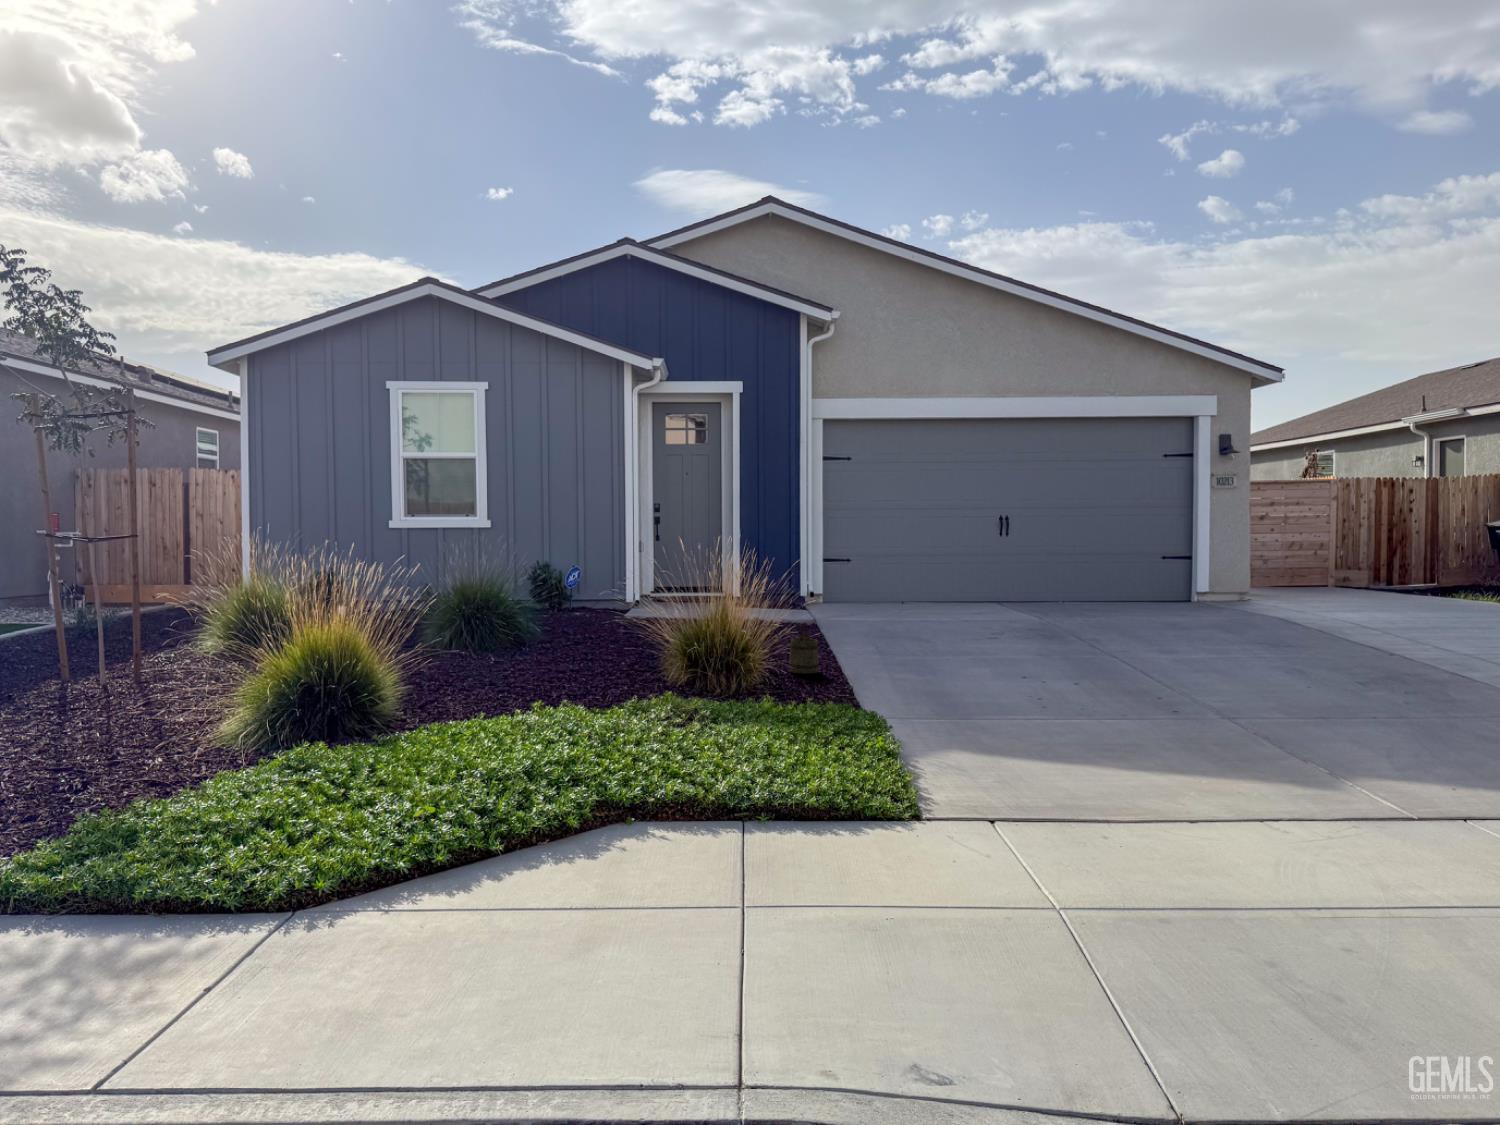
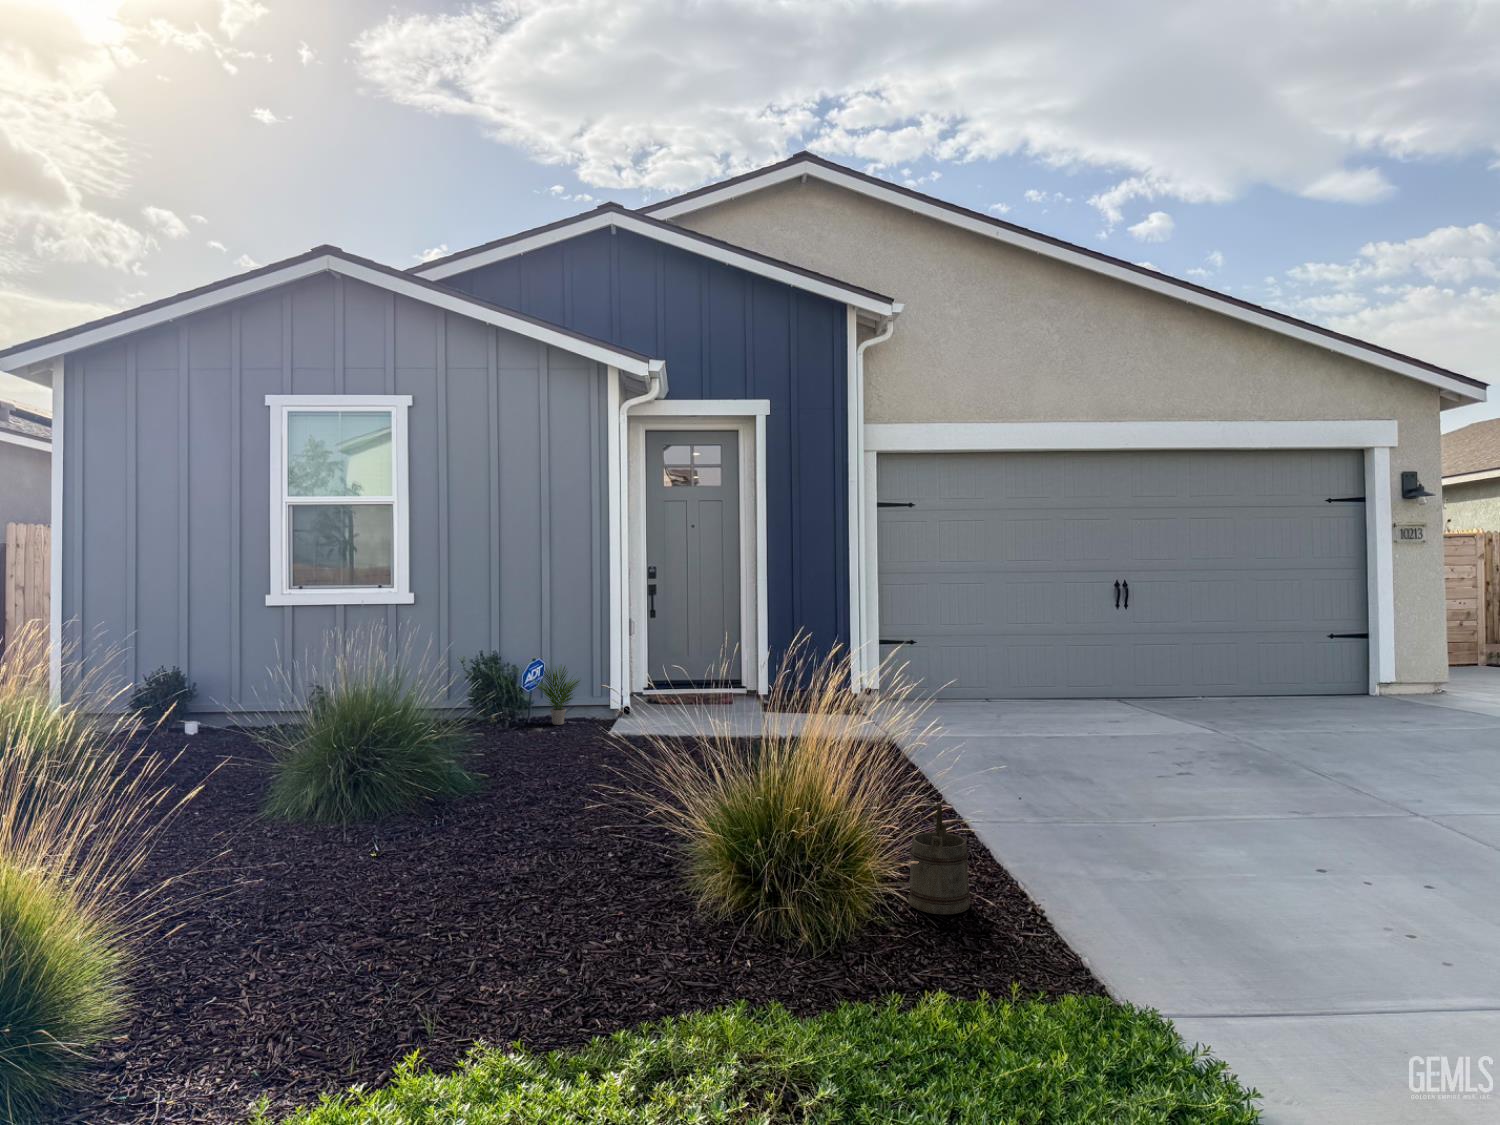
potted plant: none [573,570,608,610] -> present [535,665,579,725]

